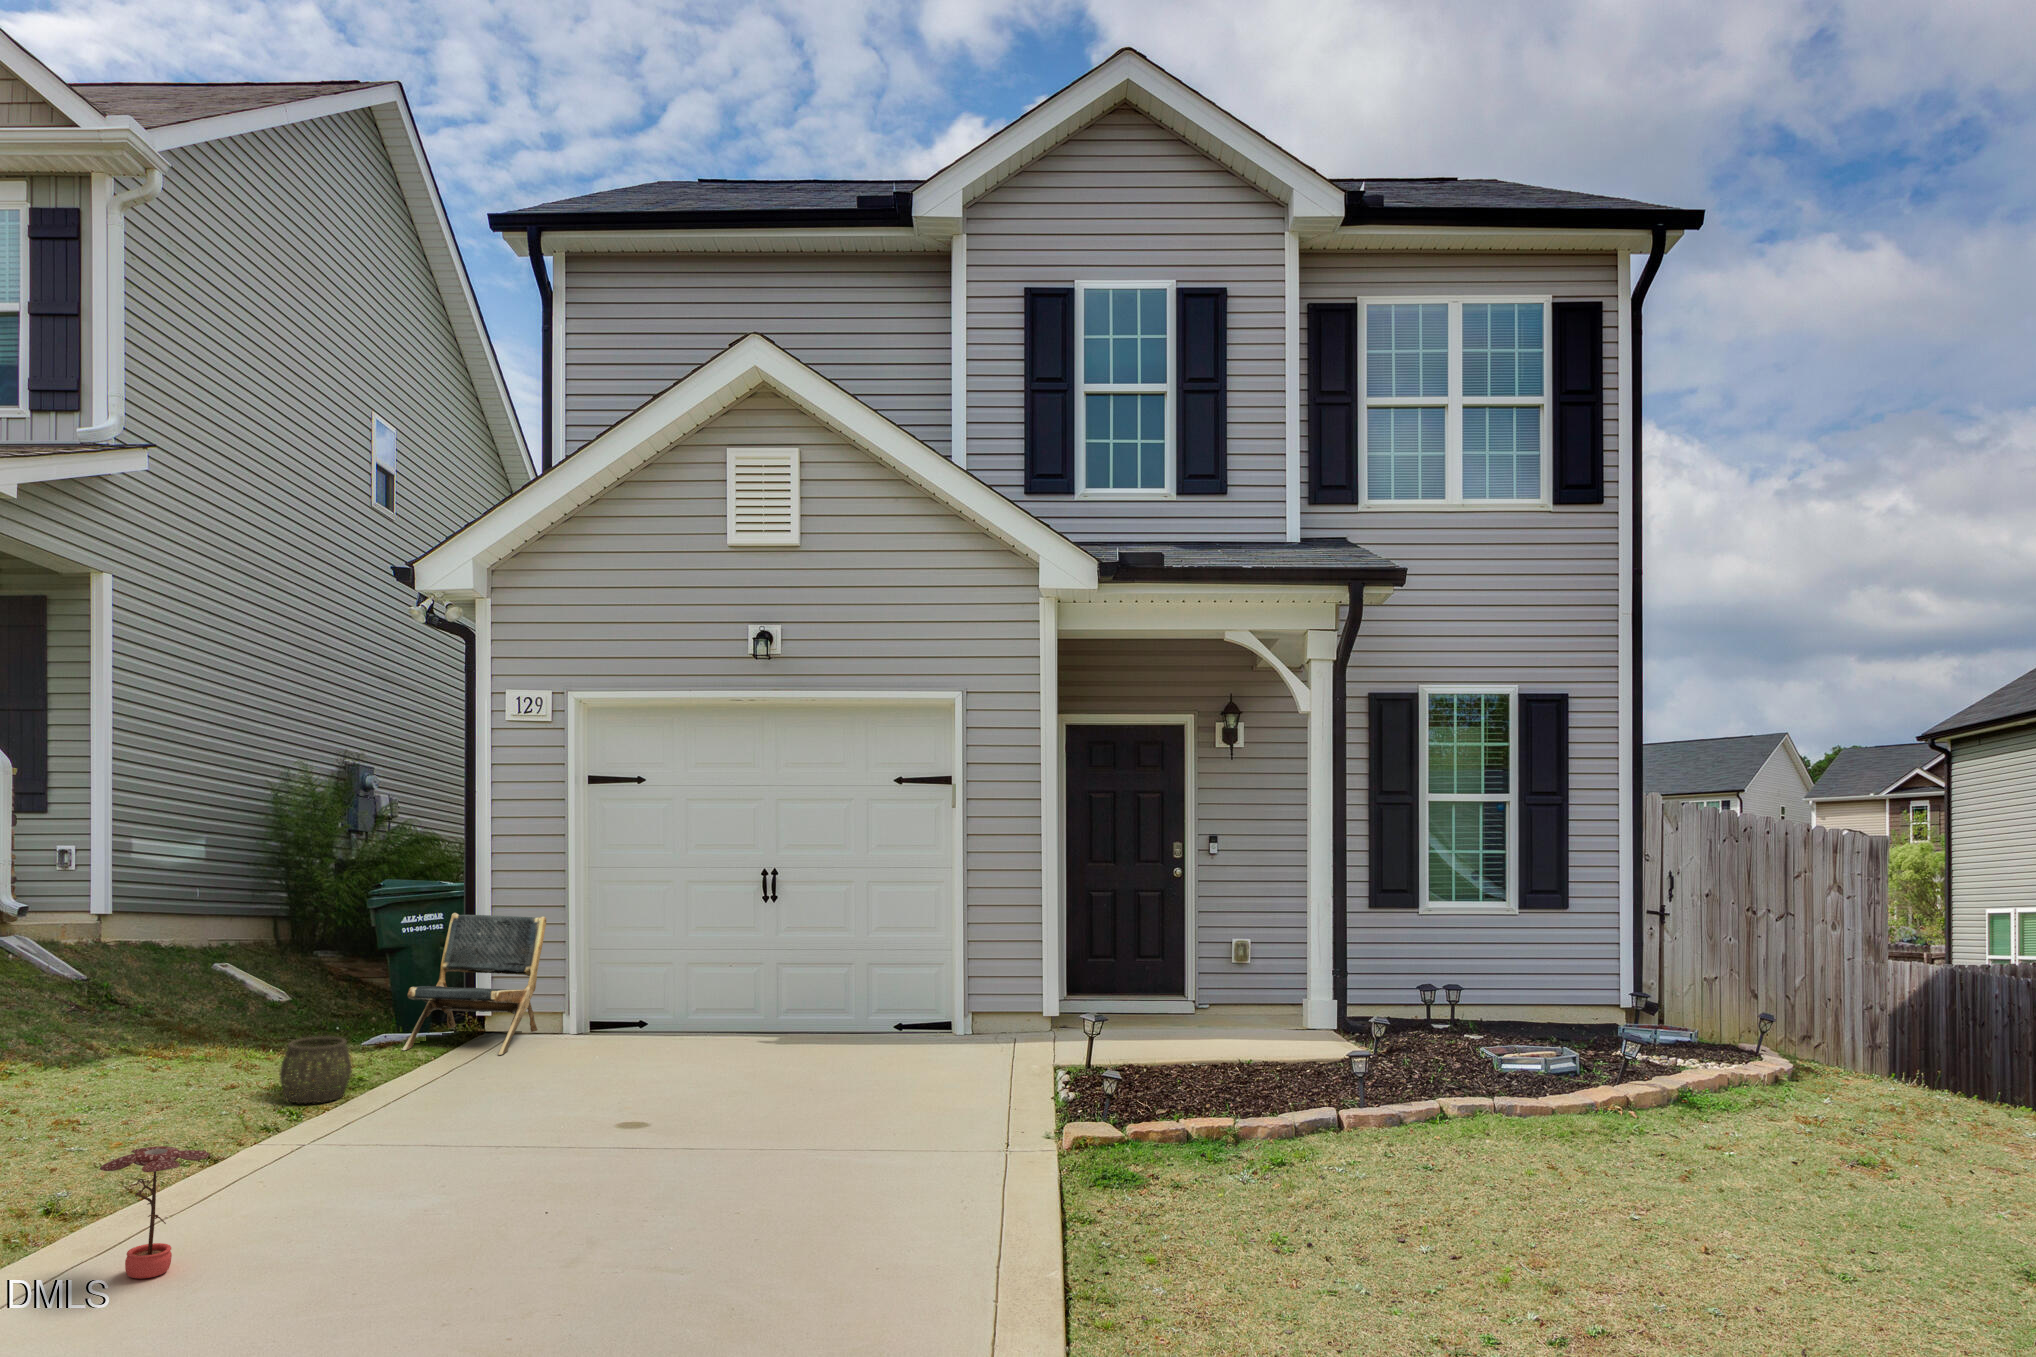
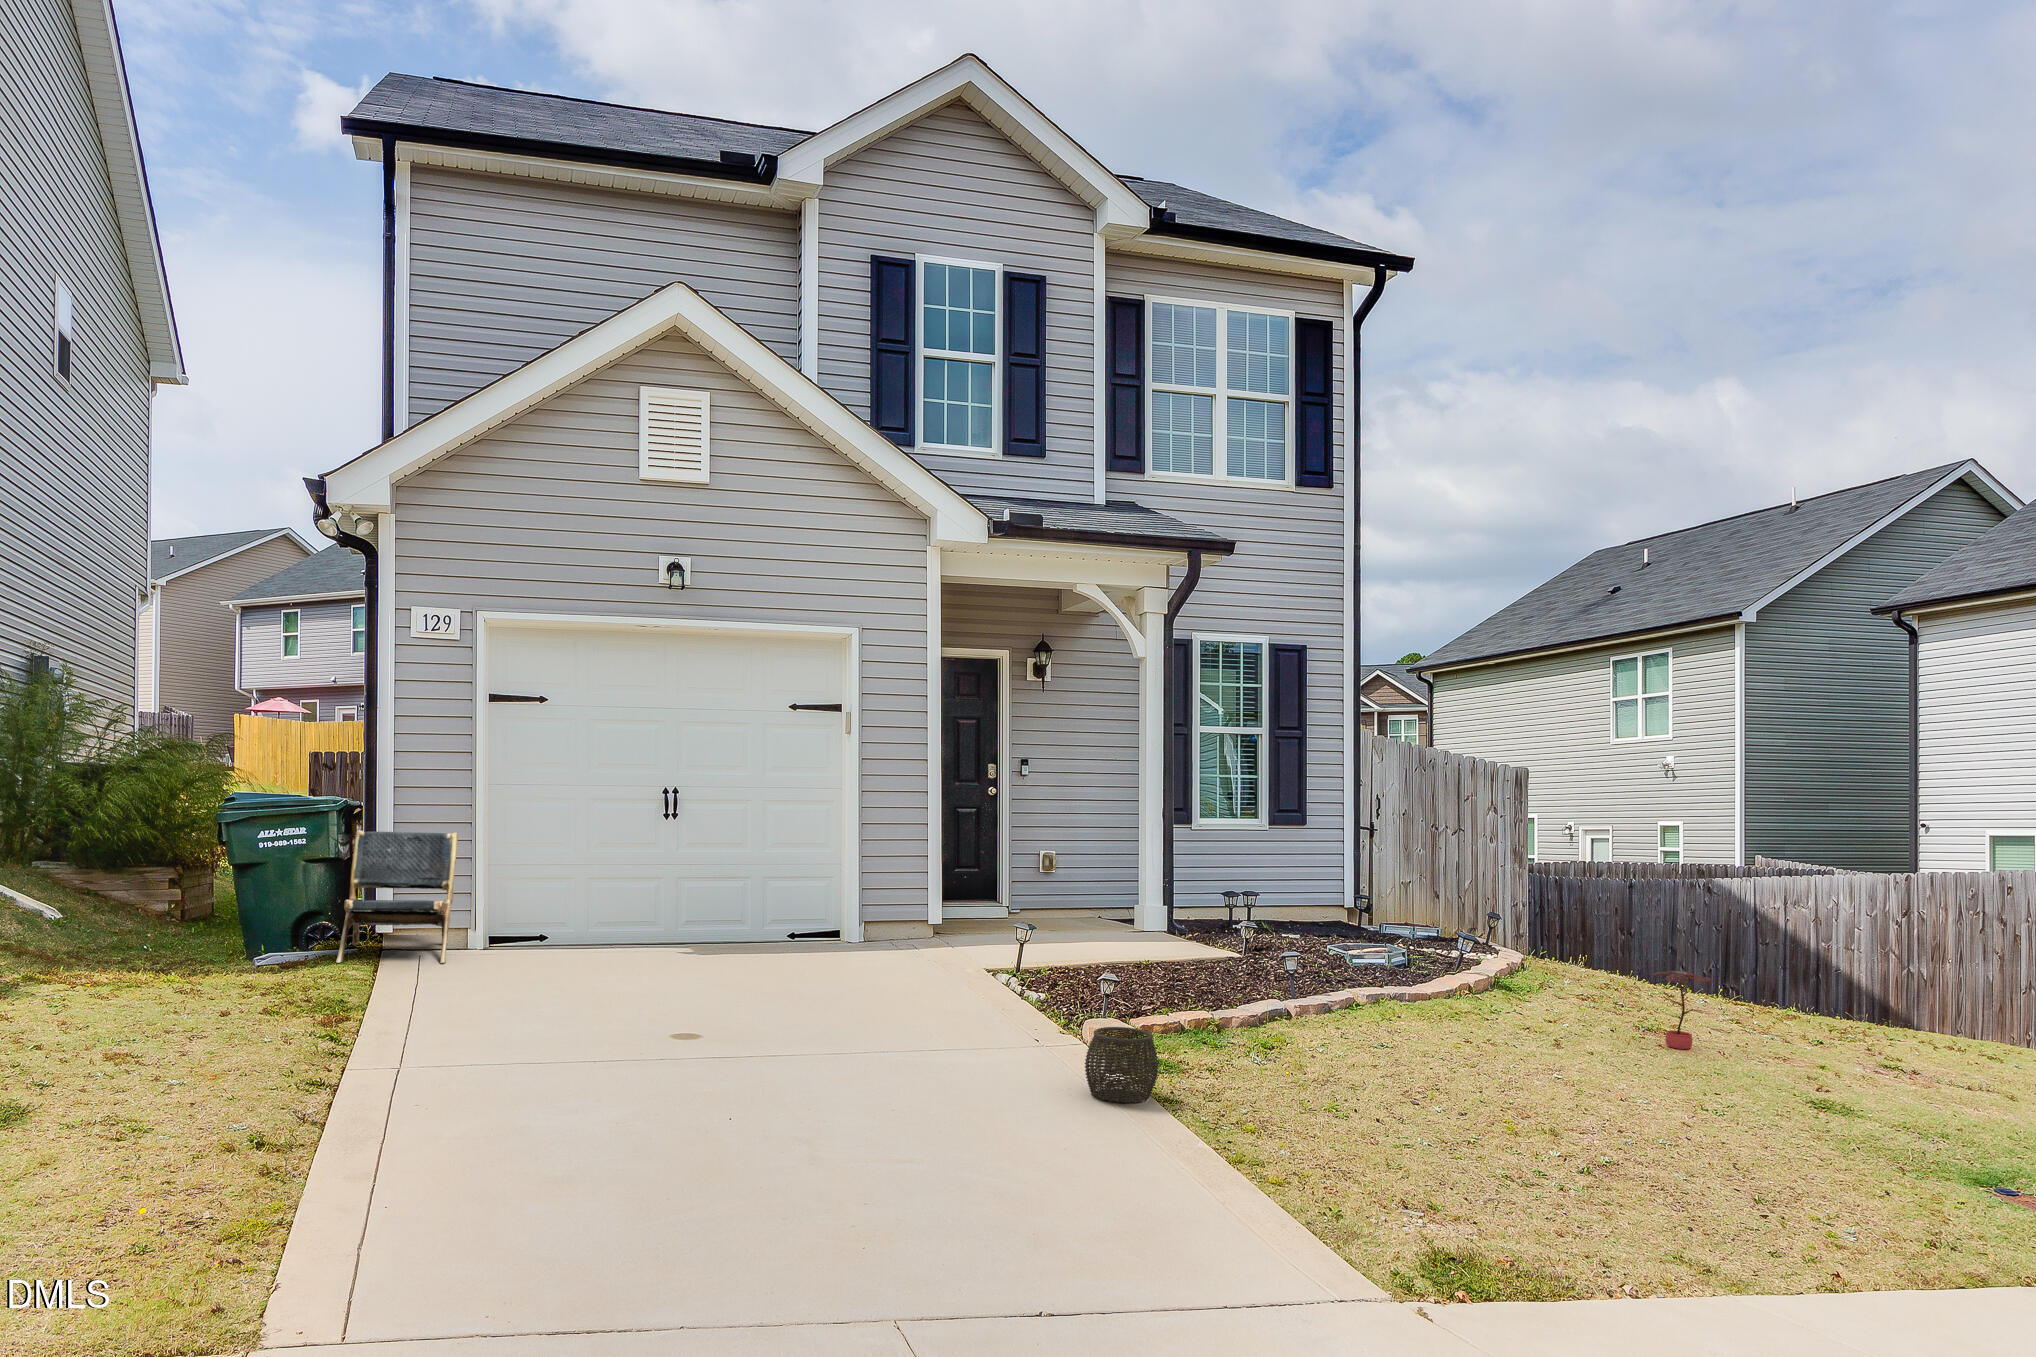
woven basket: present [280,1036,351,1104] -> present [1085,1027,1159,1103]
potted plant: present [100,1146,209,1279] -> present [1650,971,1713,1049]

